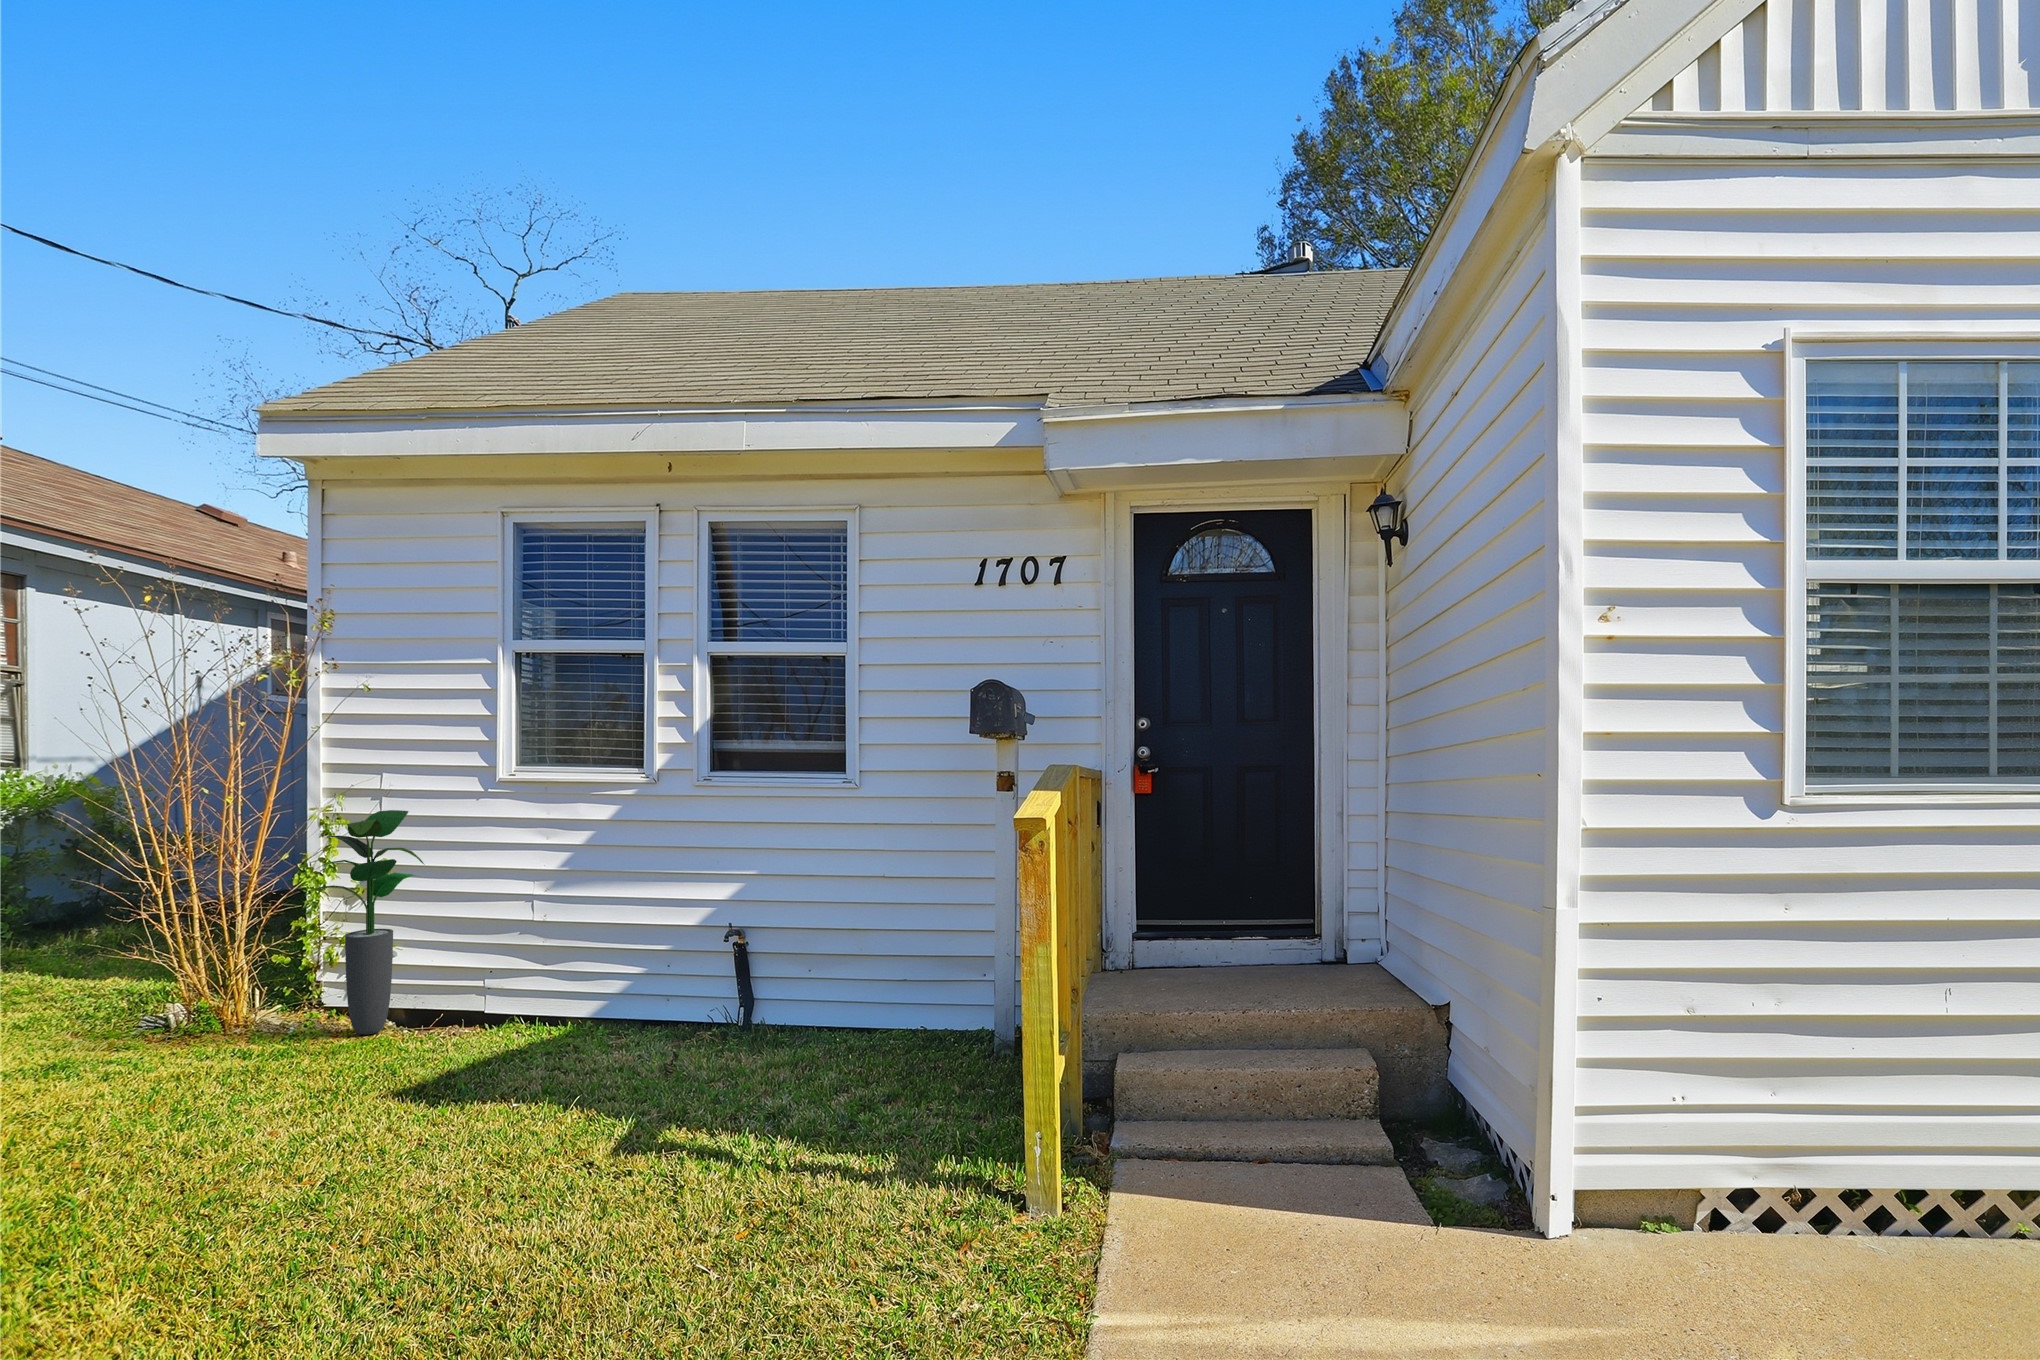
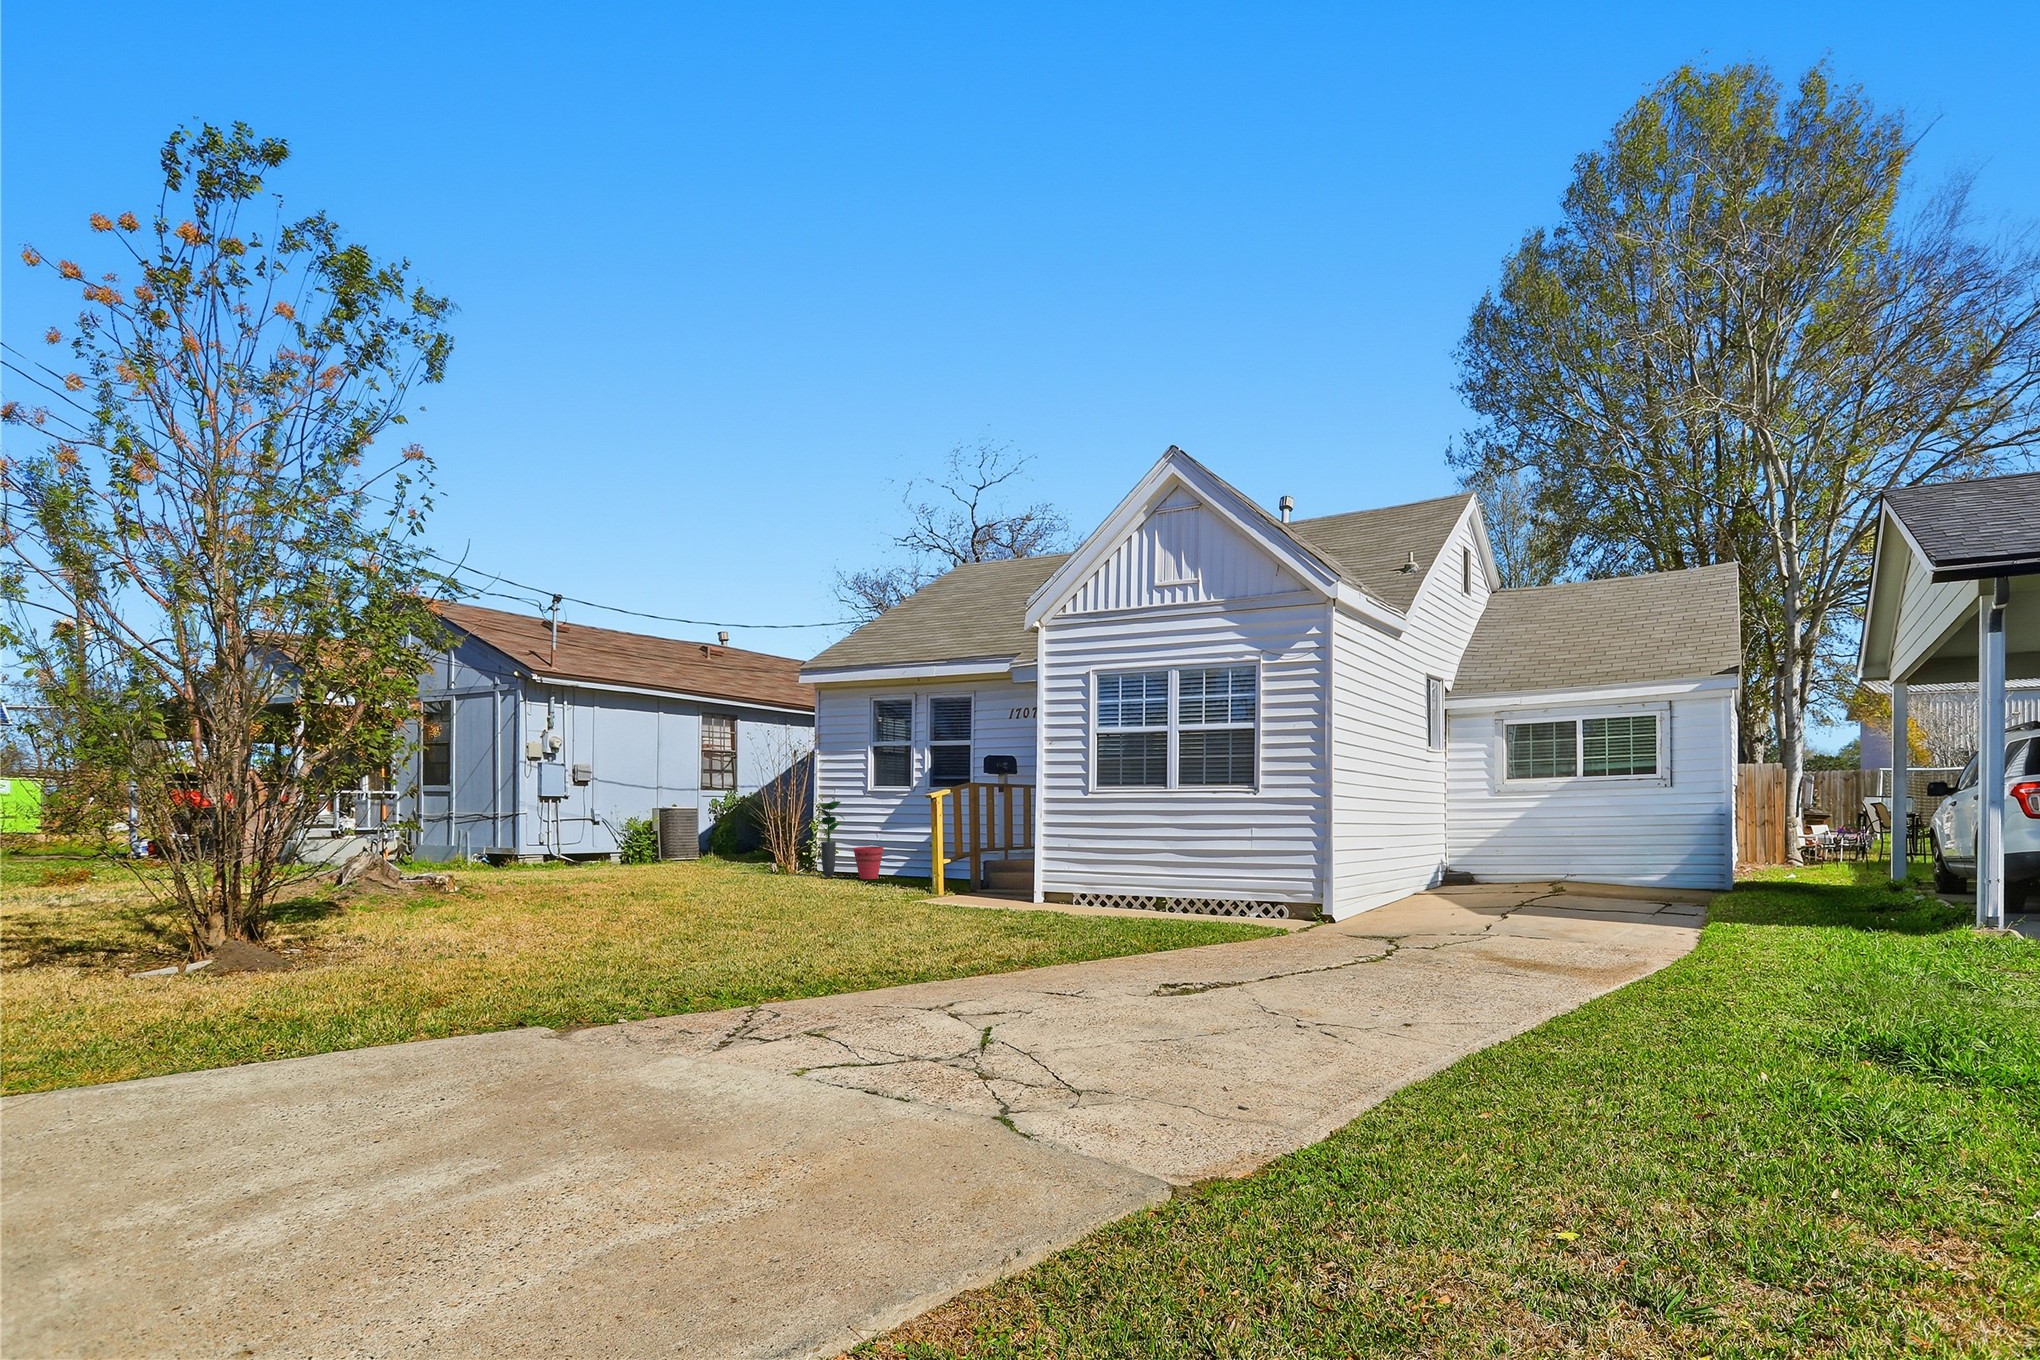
bucket: none [466,937,562,1043] -> present [853,846,883,879]

